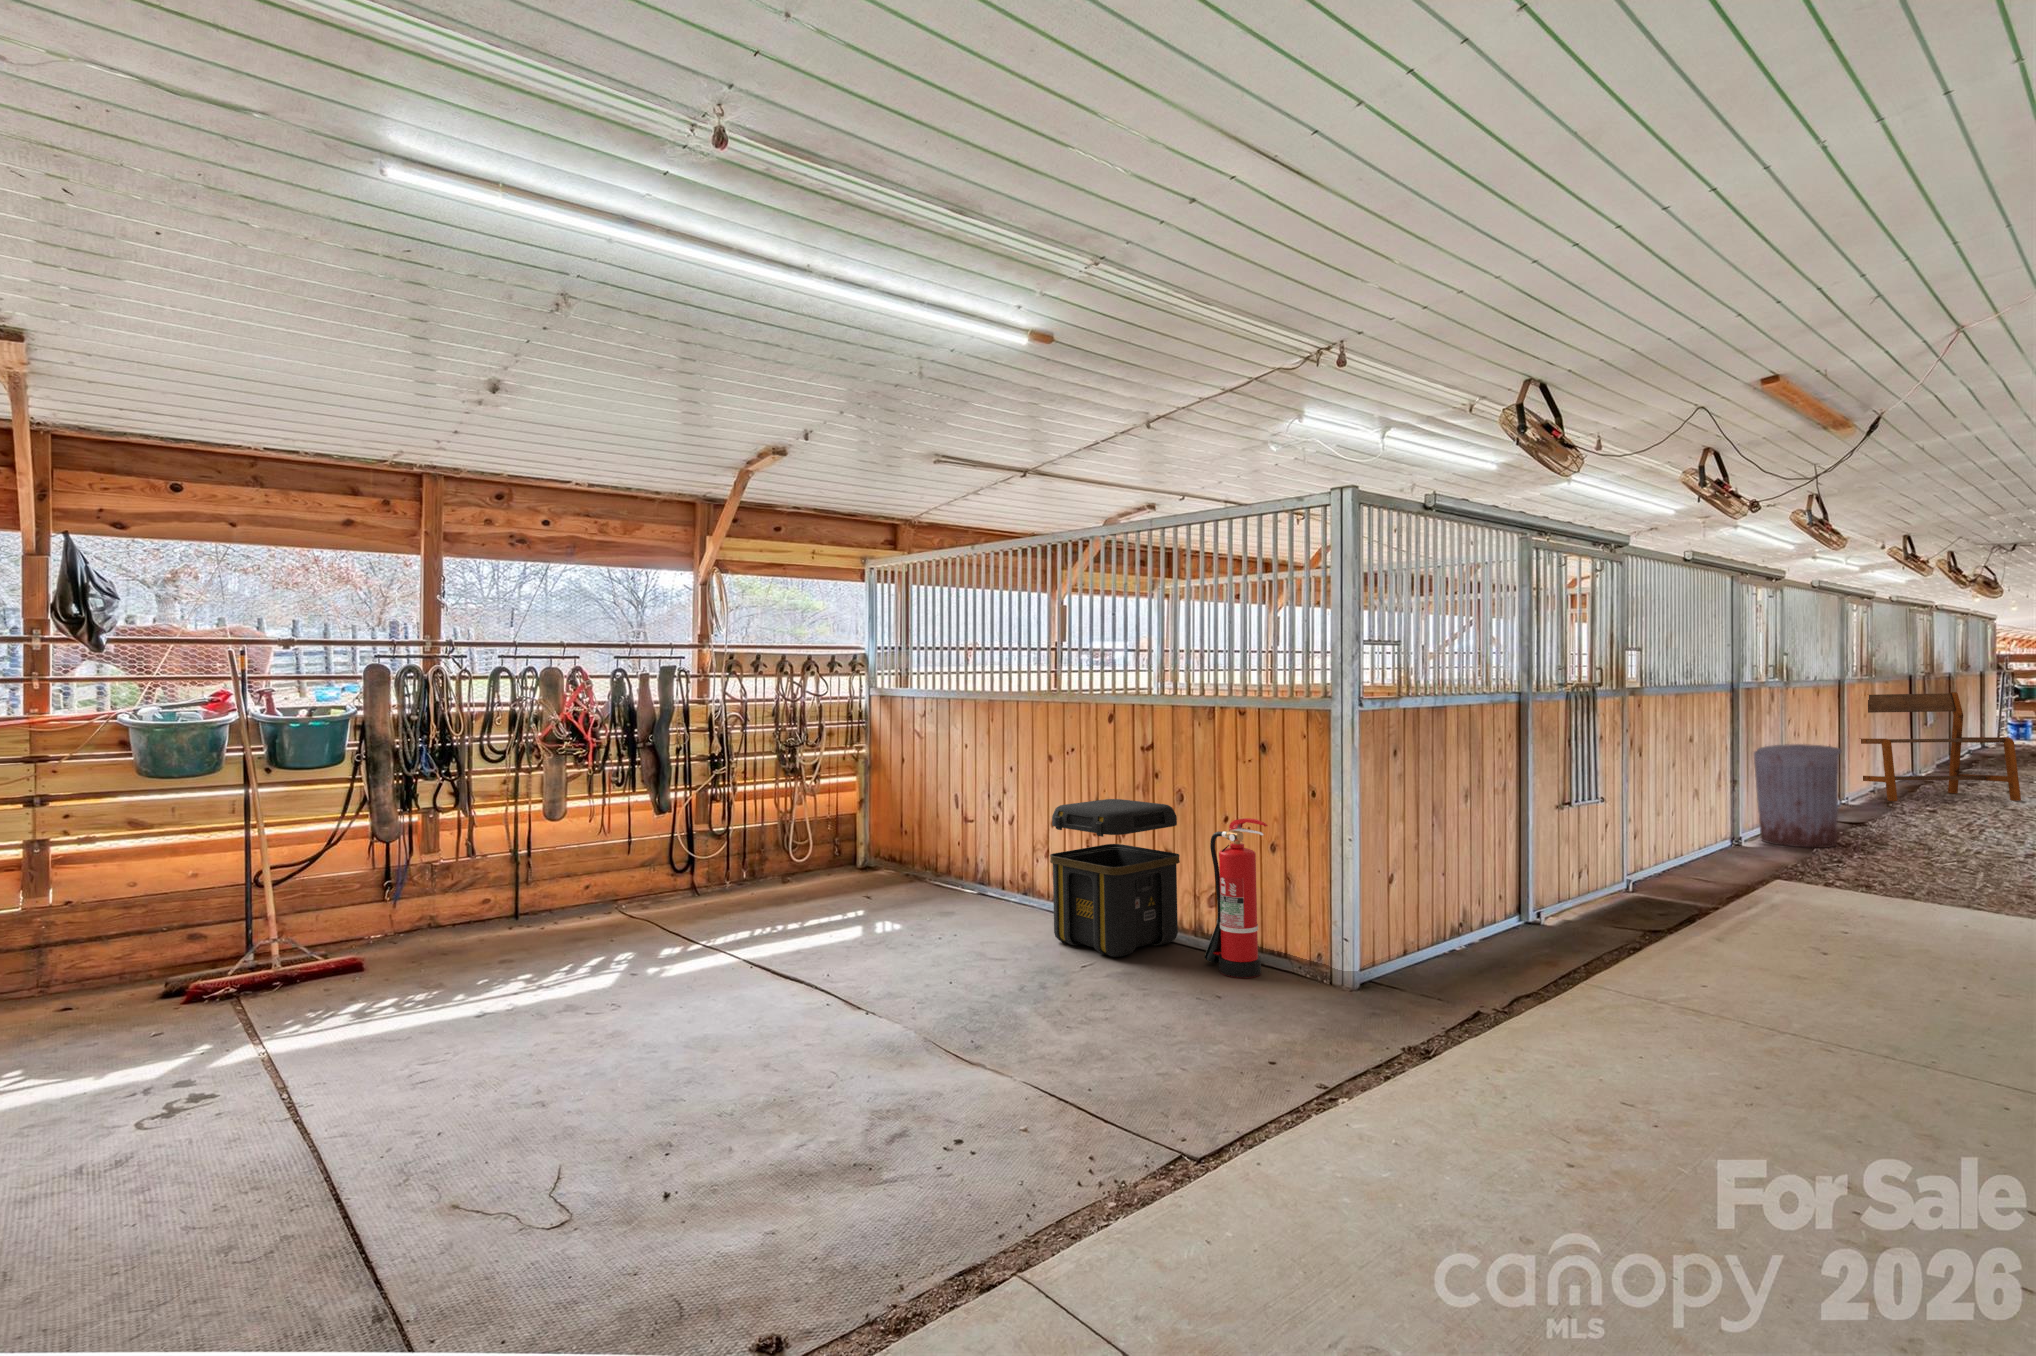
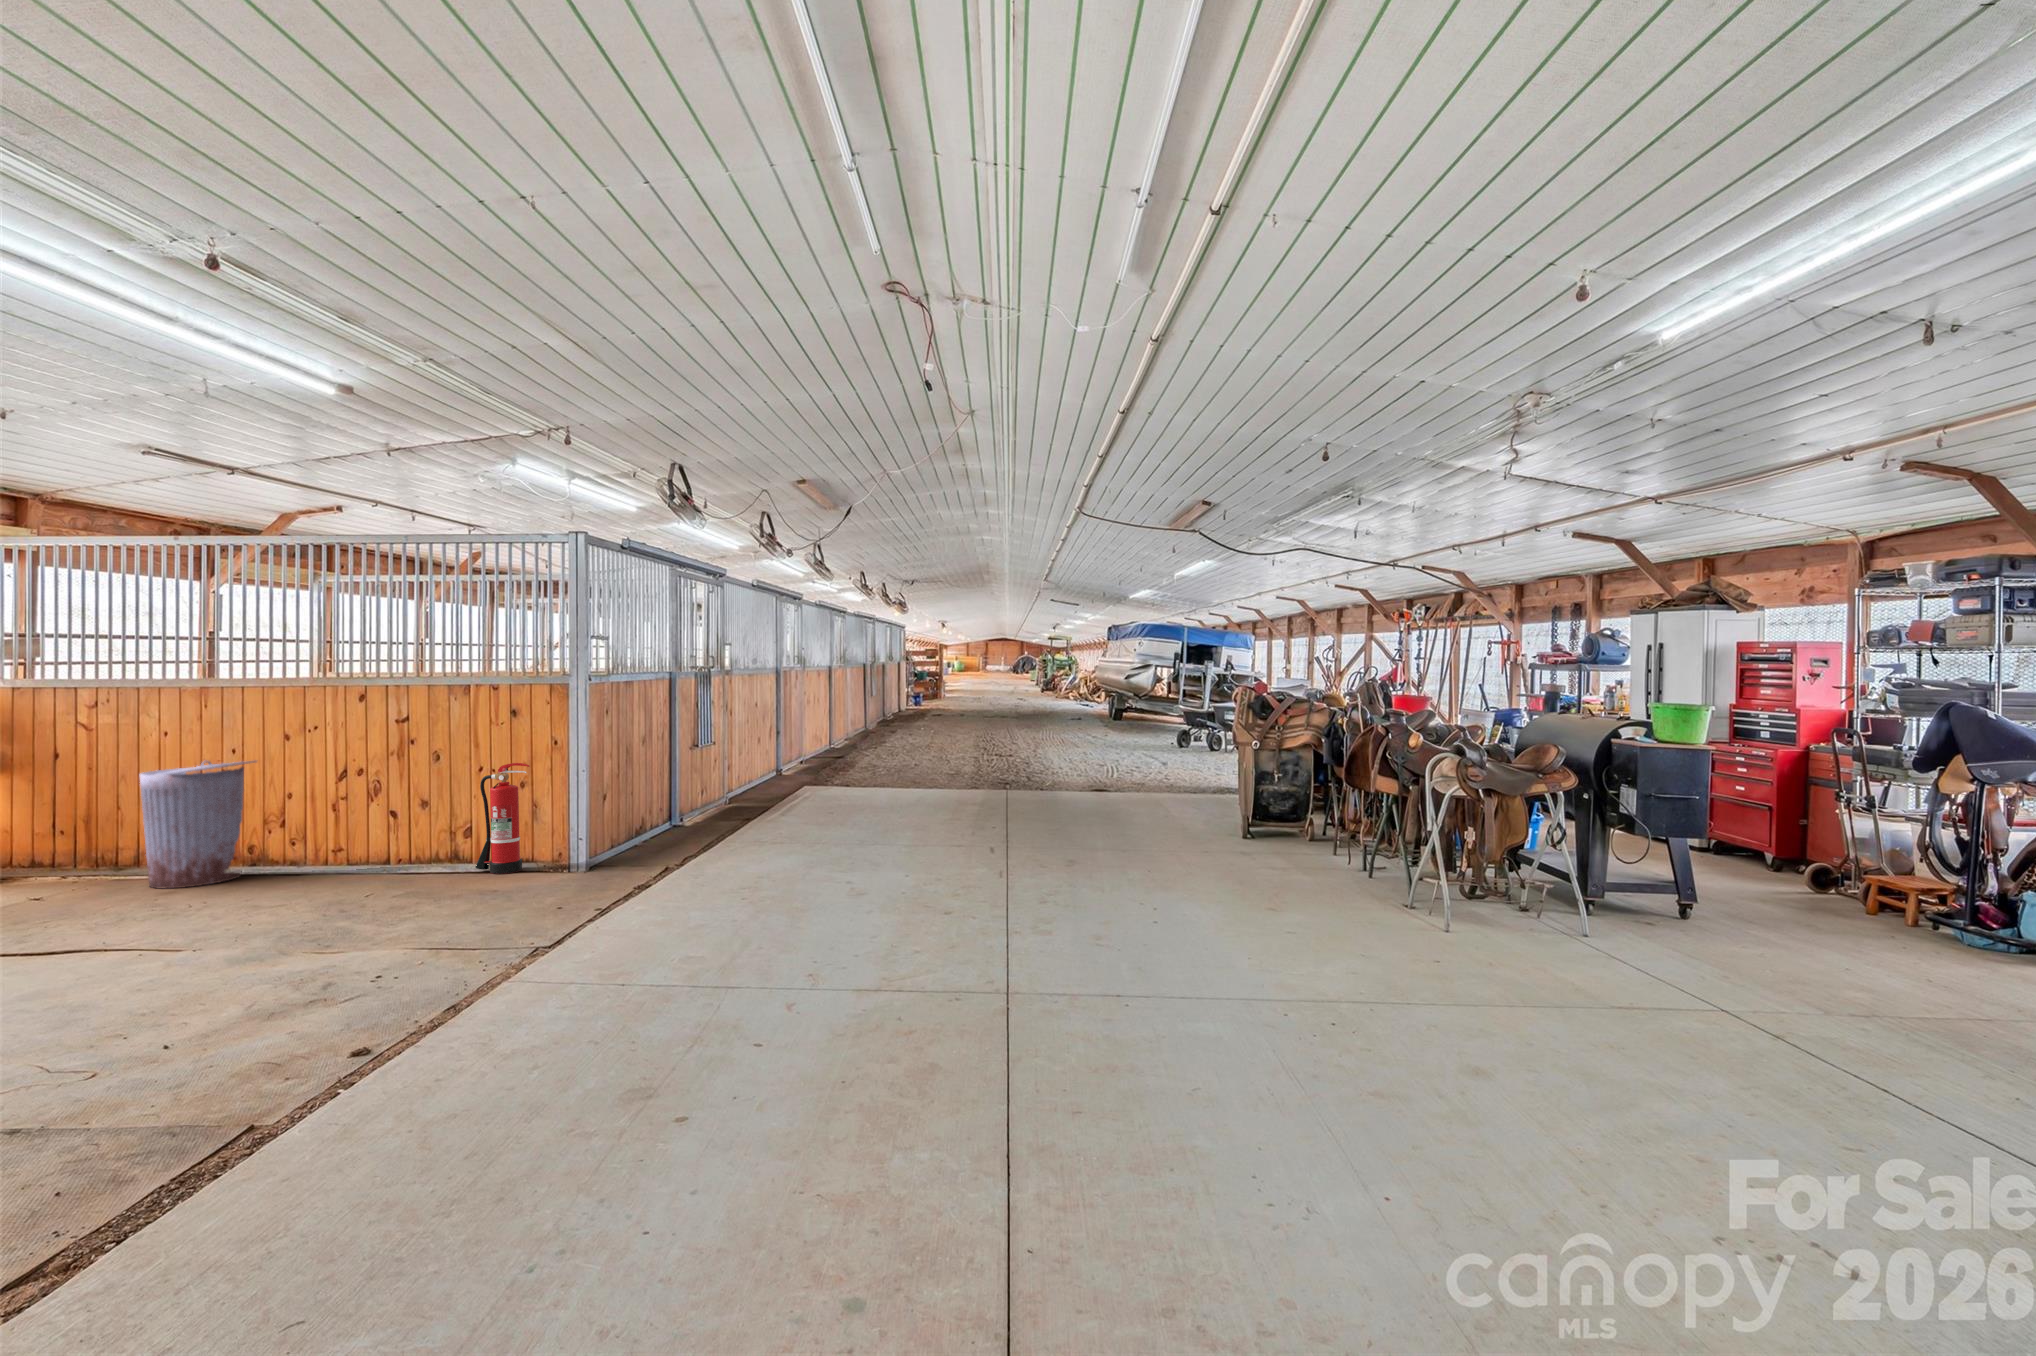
bench: present [1861,692,2021,801] -> none [831,675,911,744]
trash can: present [1754,744,1842,848] -> present [140,761,256,889]
toolbox: present [1050,799,1180,957] -> none [324,763,443,883]

